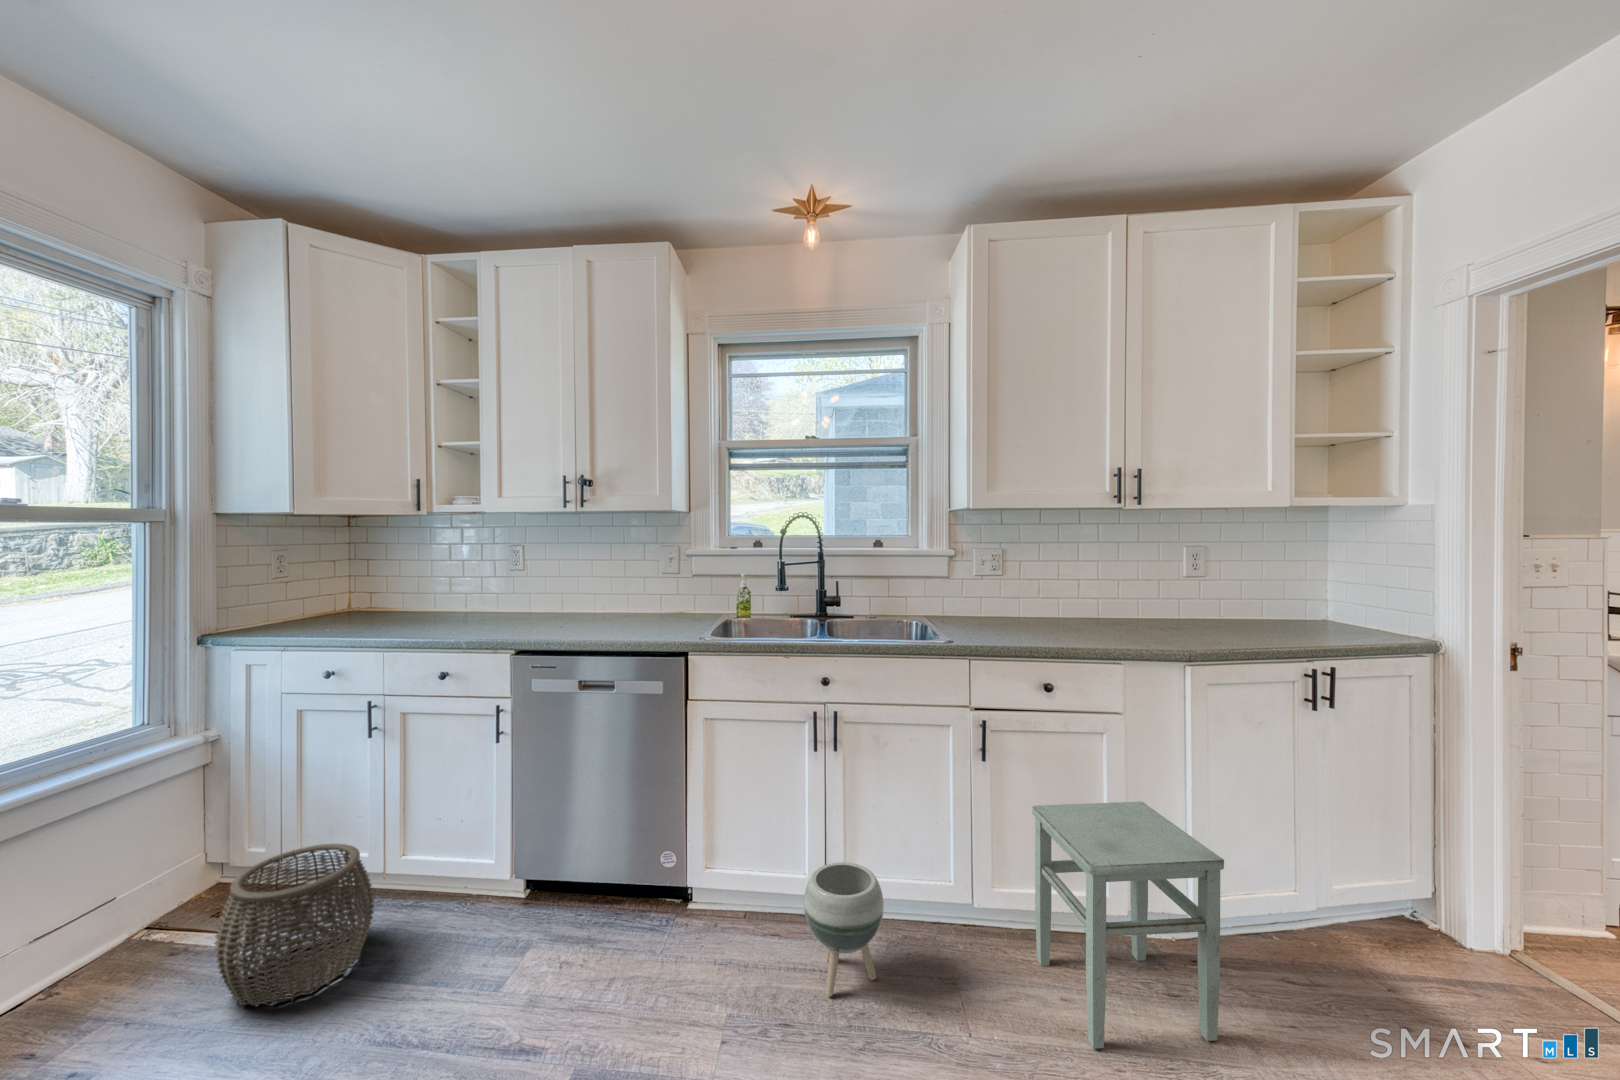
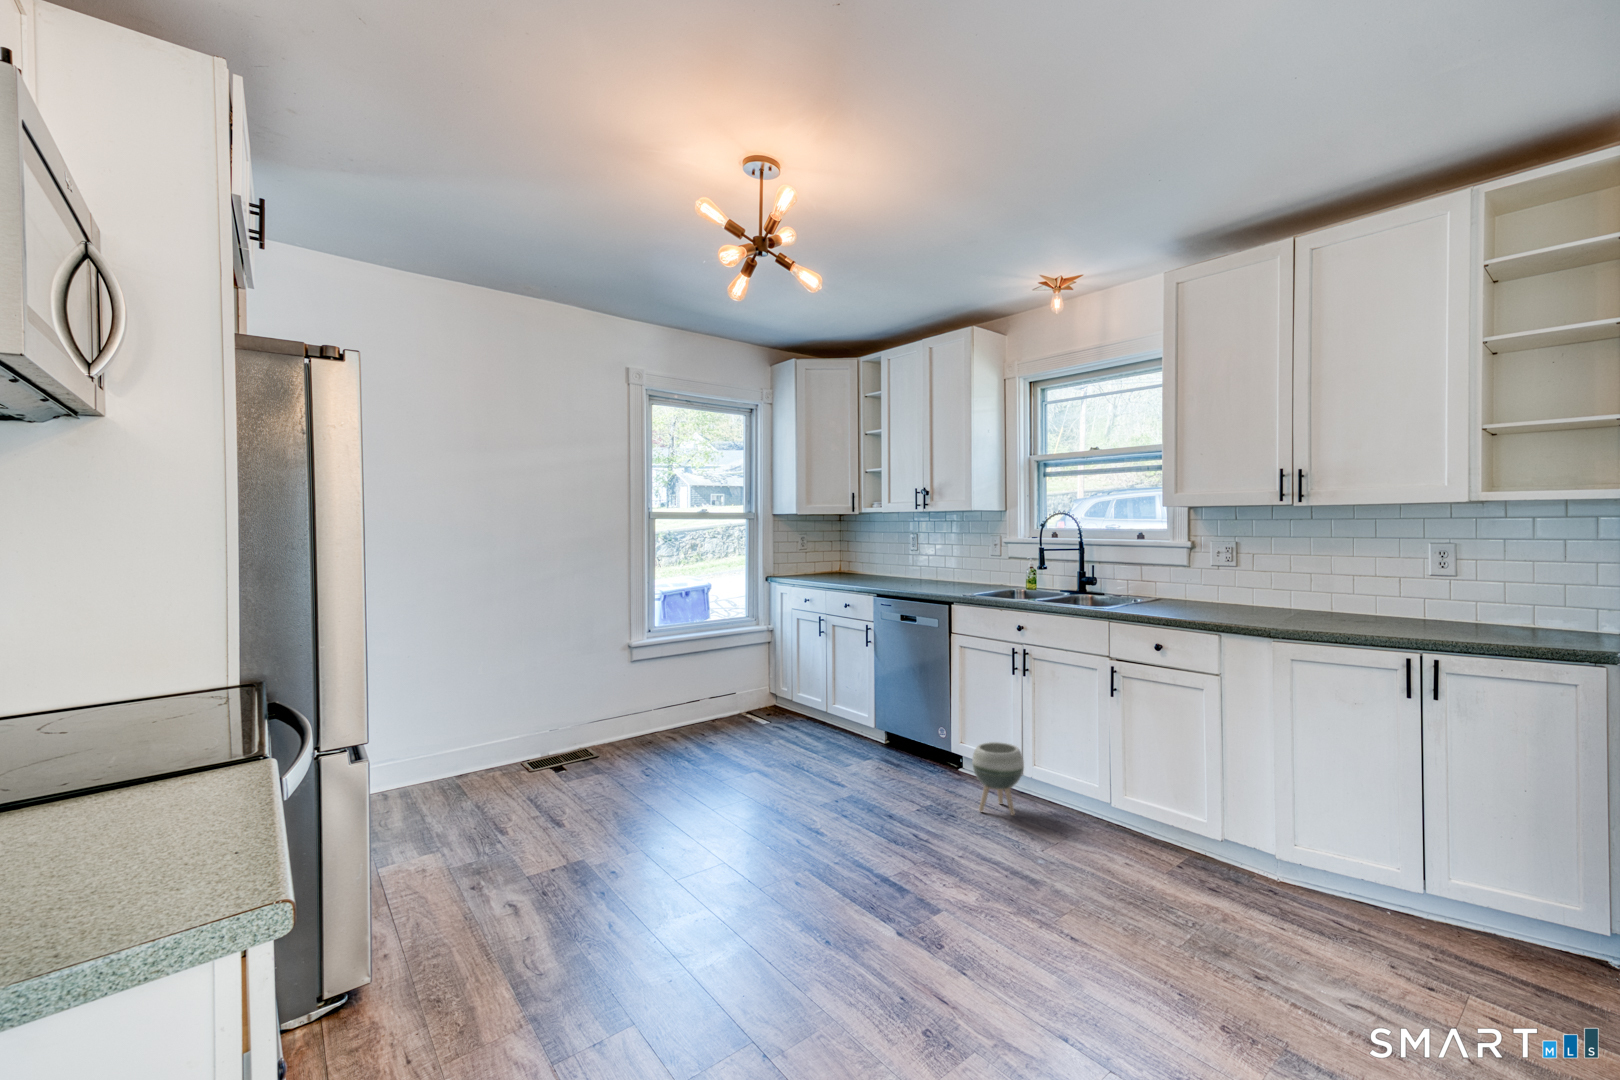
stool: present [1032,802,1224,1049] -> none [1086,731,1215,897]
woven basket: present [214,844,374,1006] -> none [754,683,814,745]

